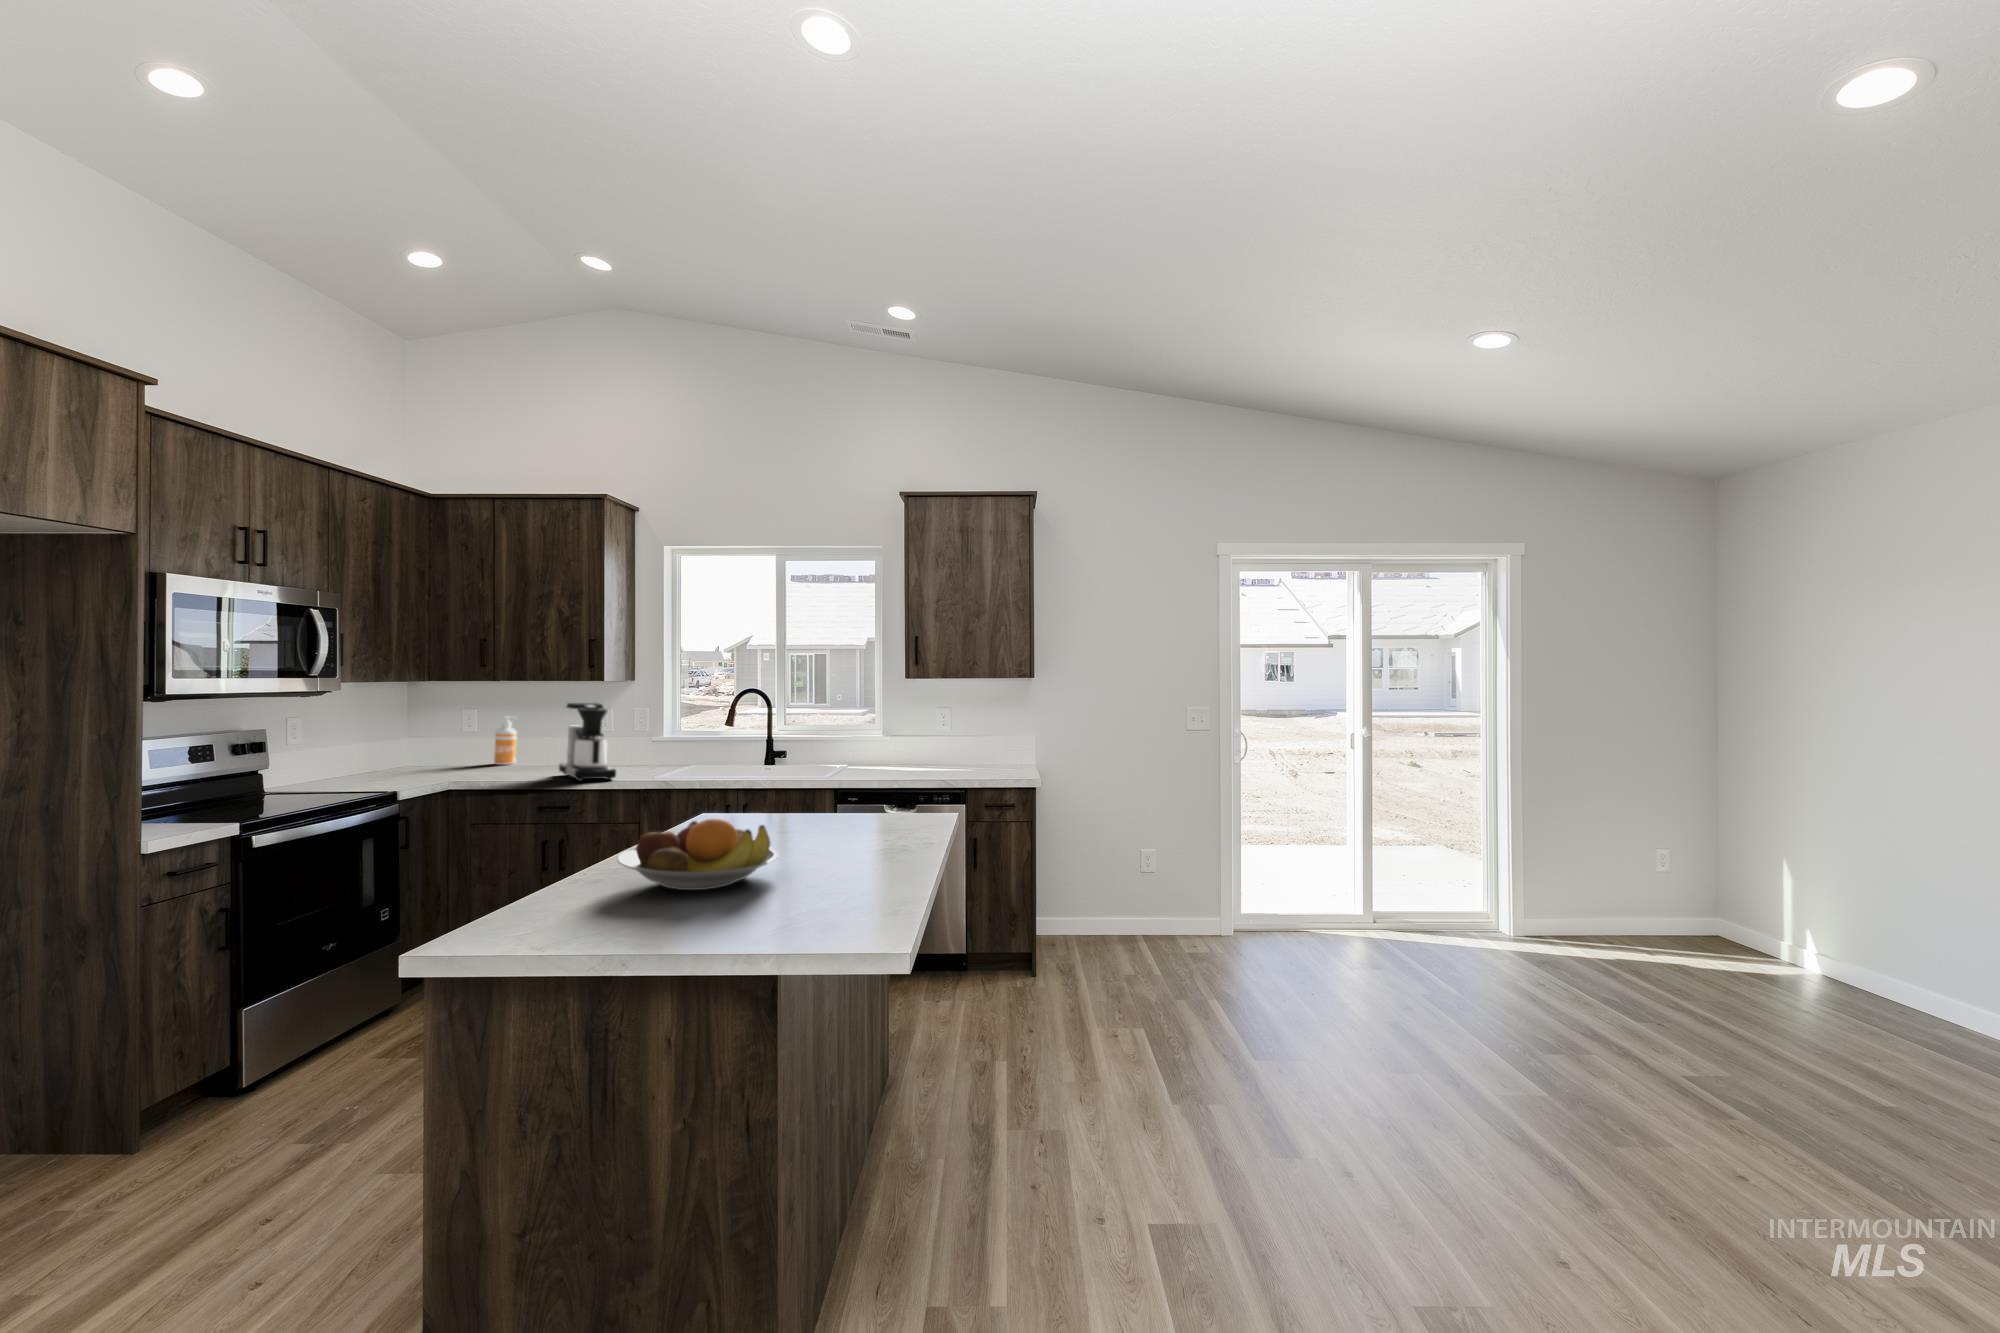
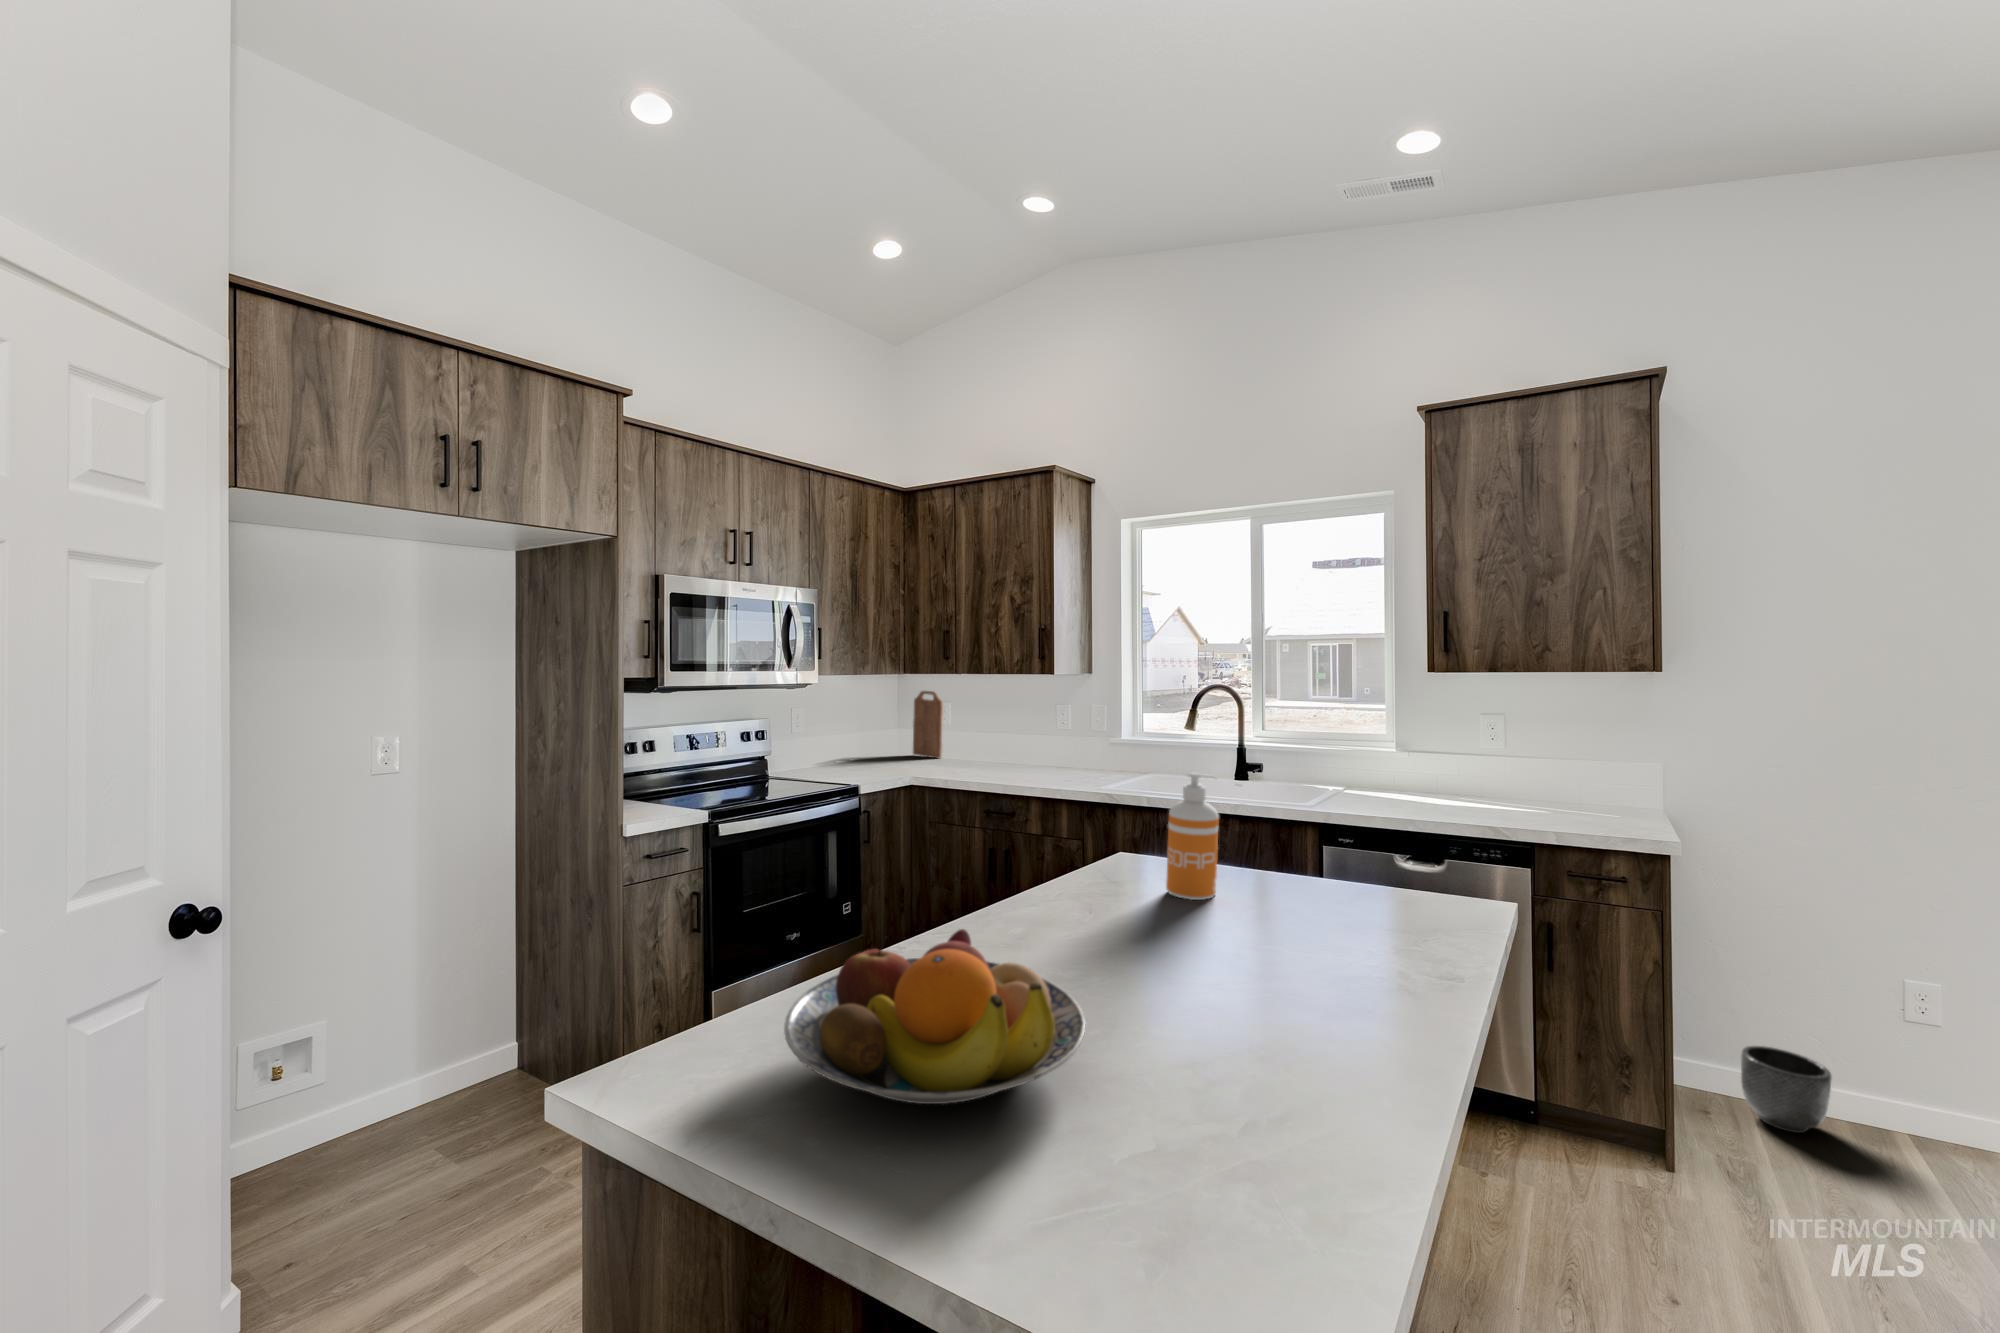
cutting board: none [423,698,464,767] -> present [913,691,943,758]
coffee maker: present [559,703,616,781] -> none [1011,699,1062,787]
soap dispenser: present [494,716,517,765] -> present [1166,773,1219,900]
planter: none [1070,902,1109,946] -> present [1741,1046,1831,1133]

